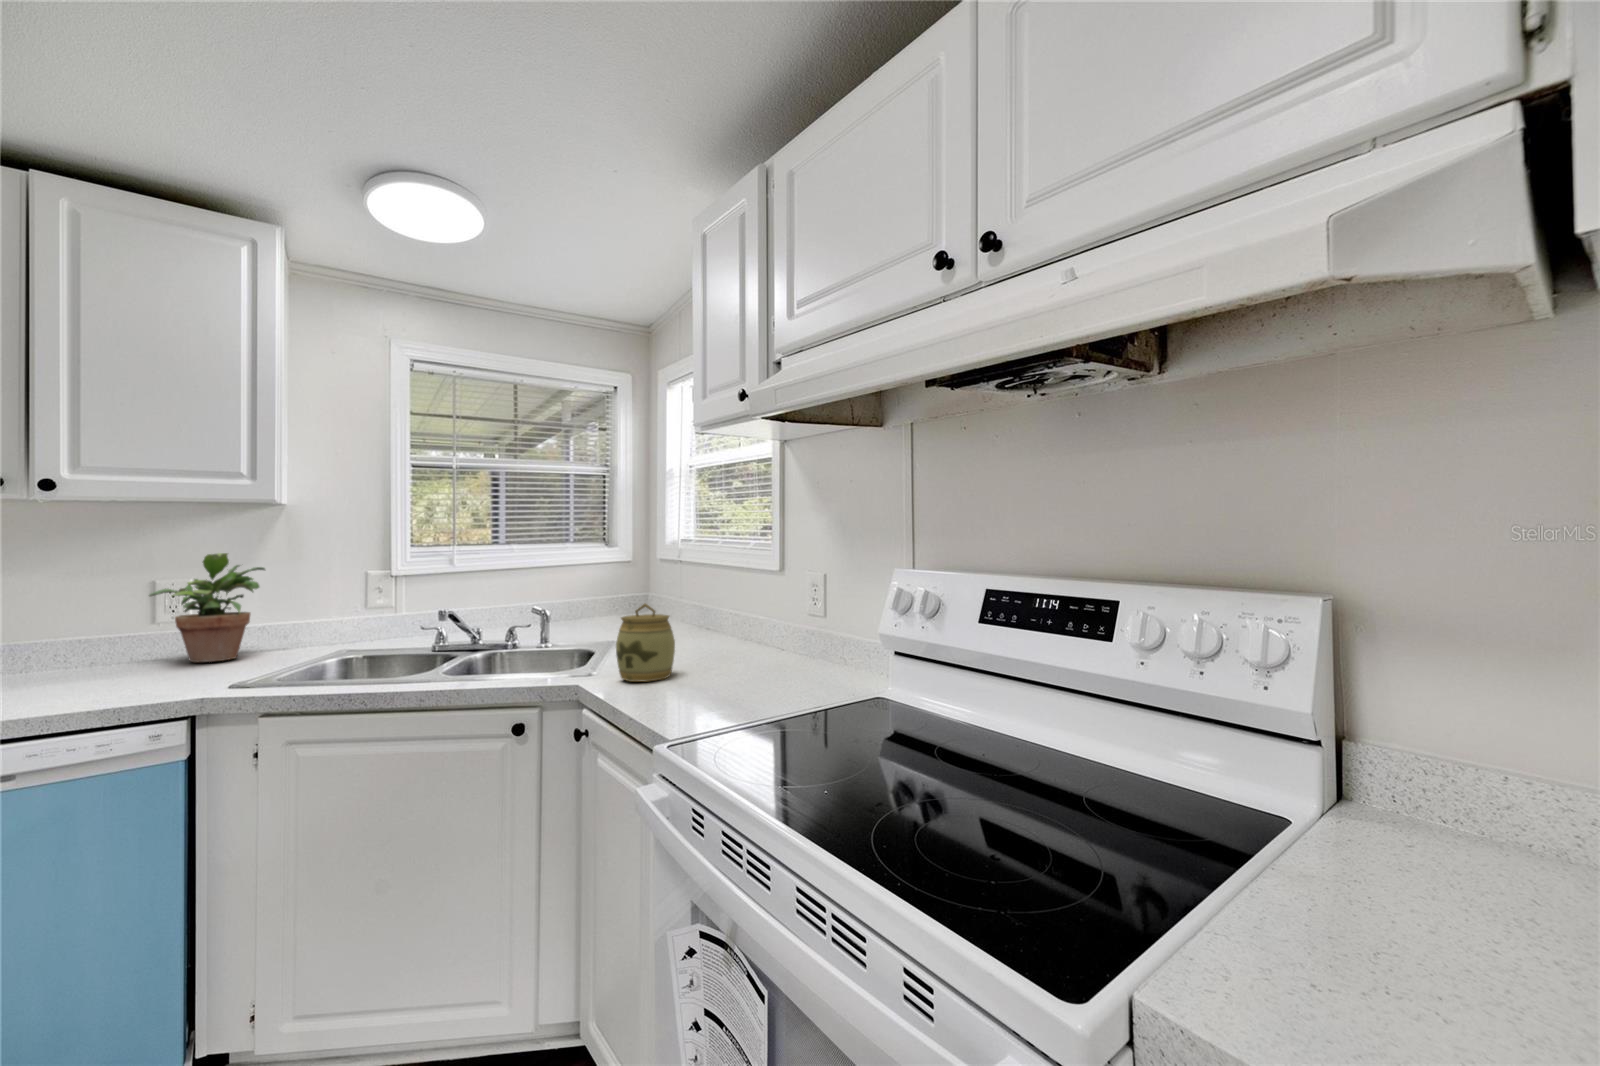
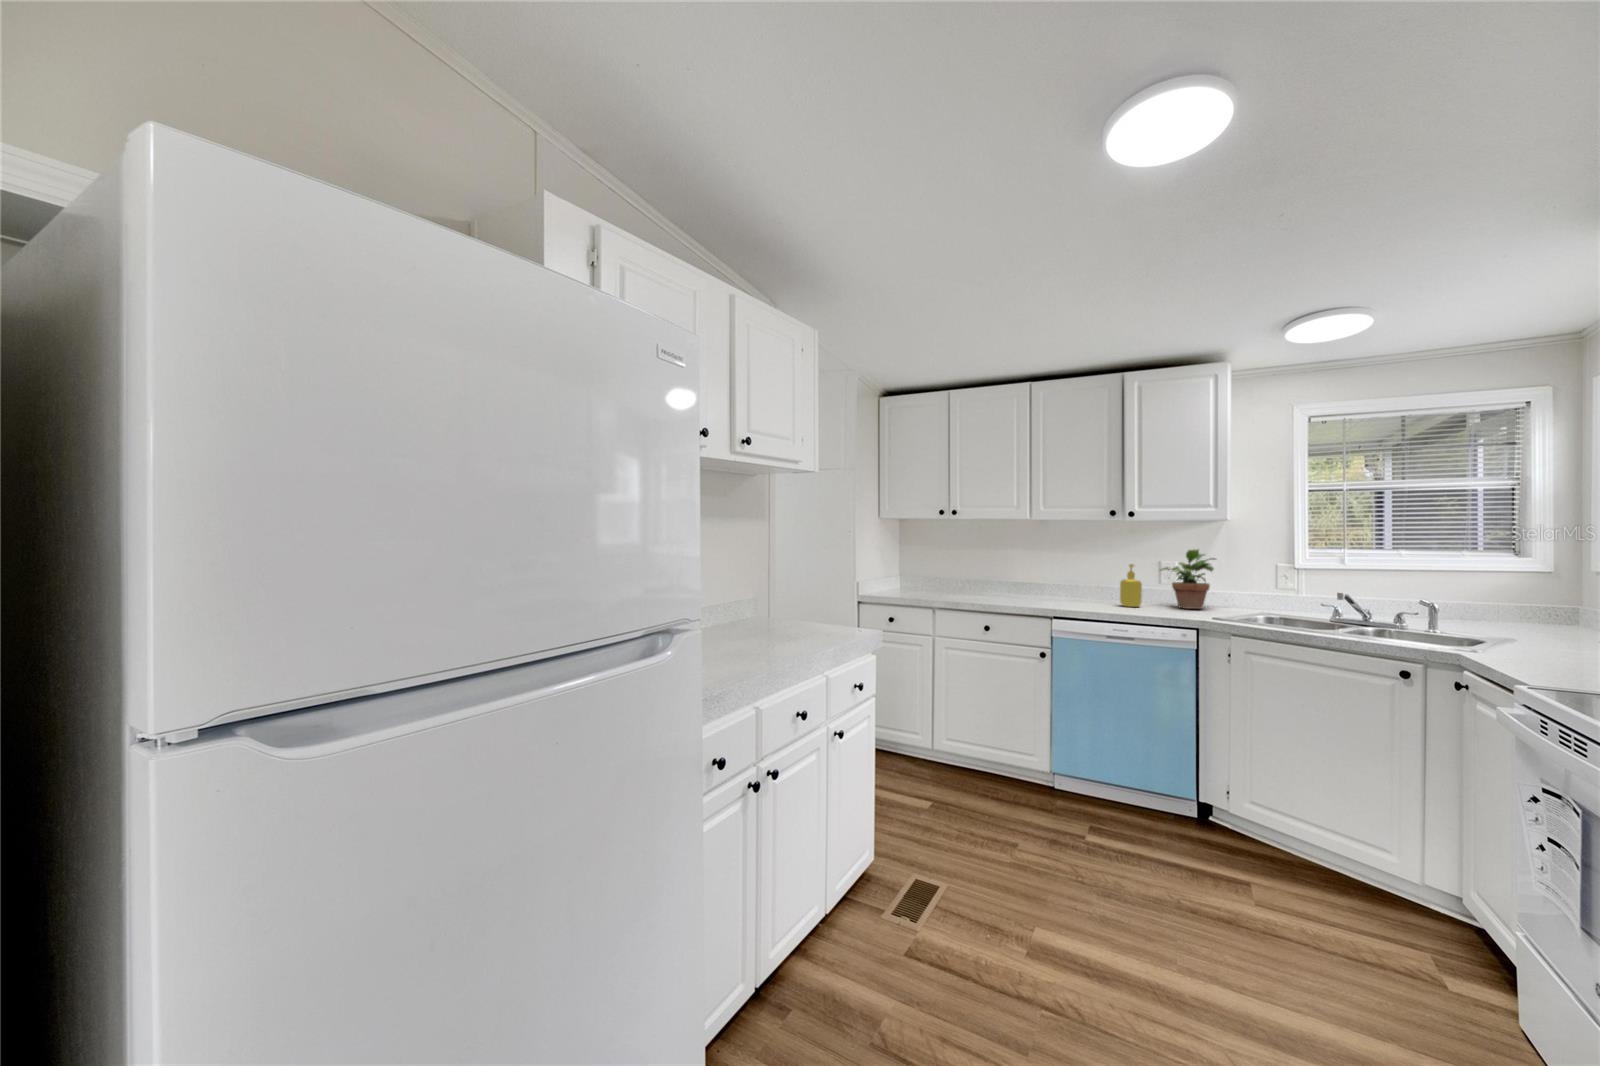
soap dispenser: none [46,588,100,678] -> present [1120,564,1142,607]
jar: present [616,604,675,682] -> none [1500,601,1569,662]

